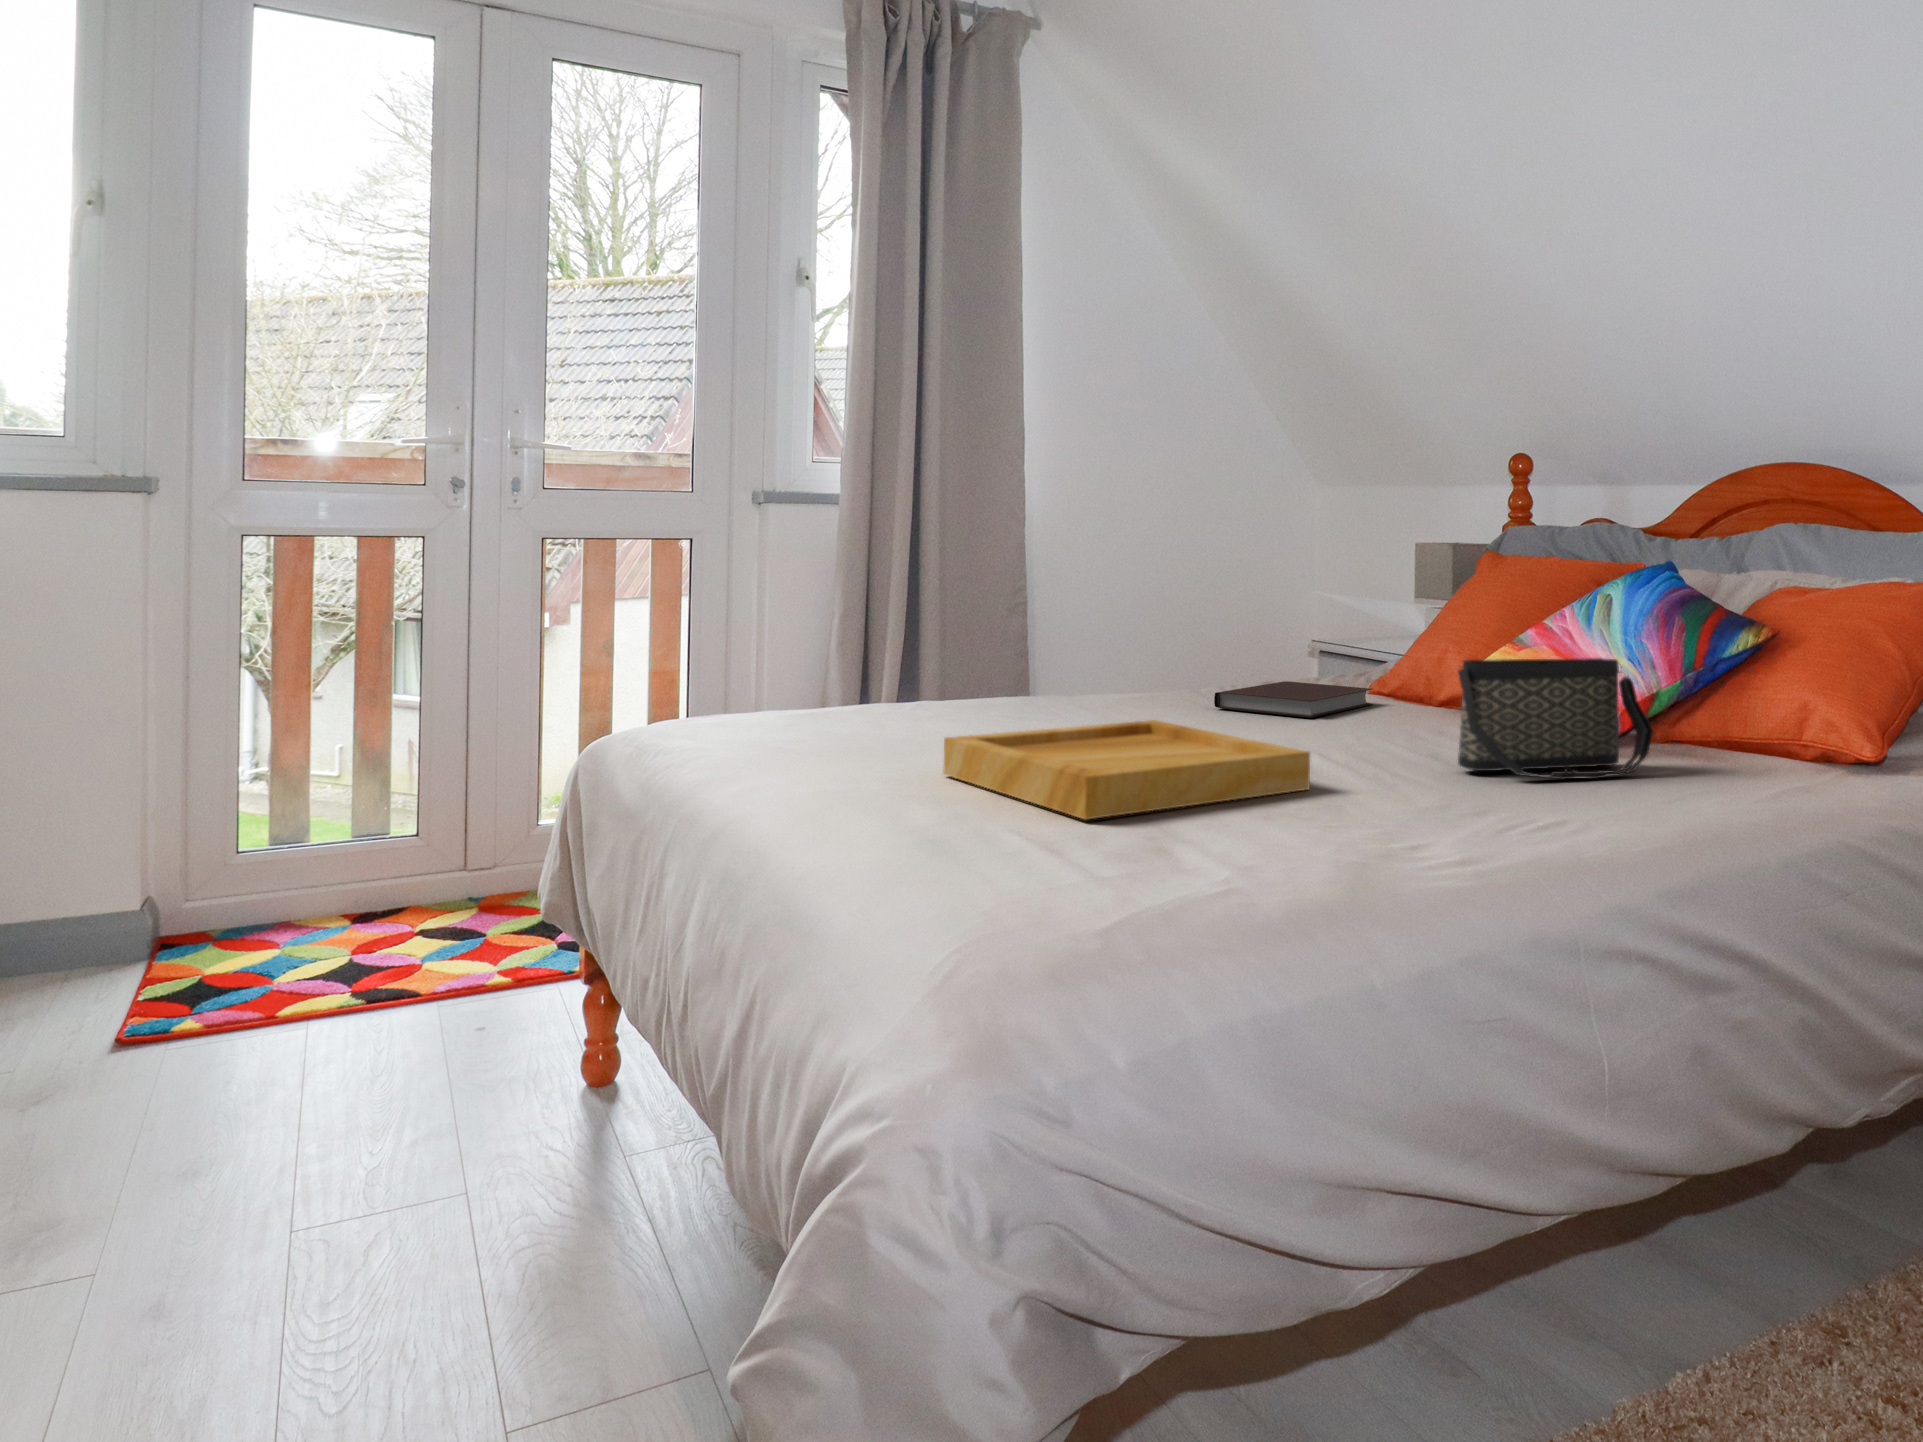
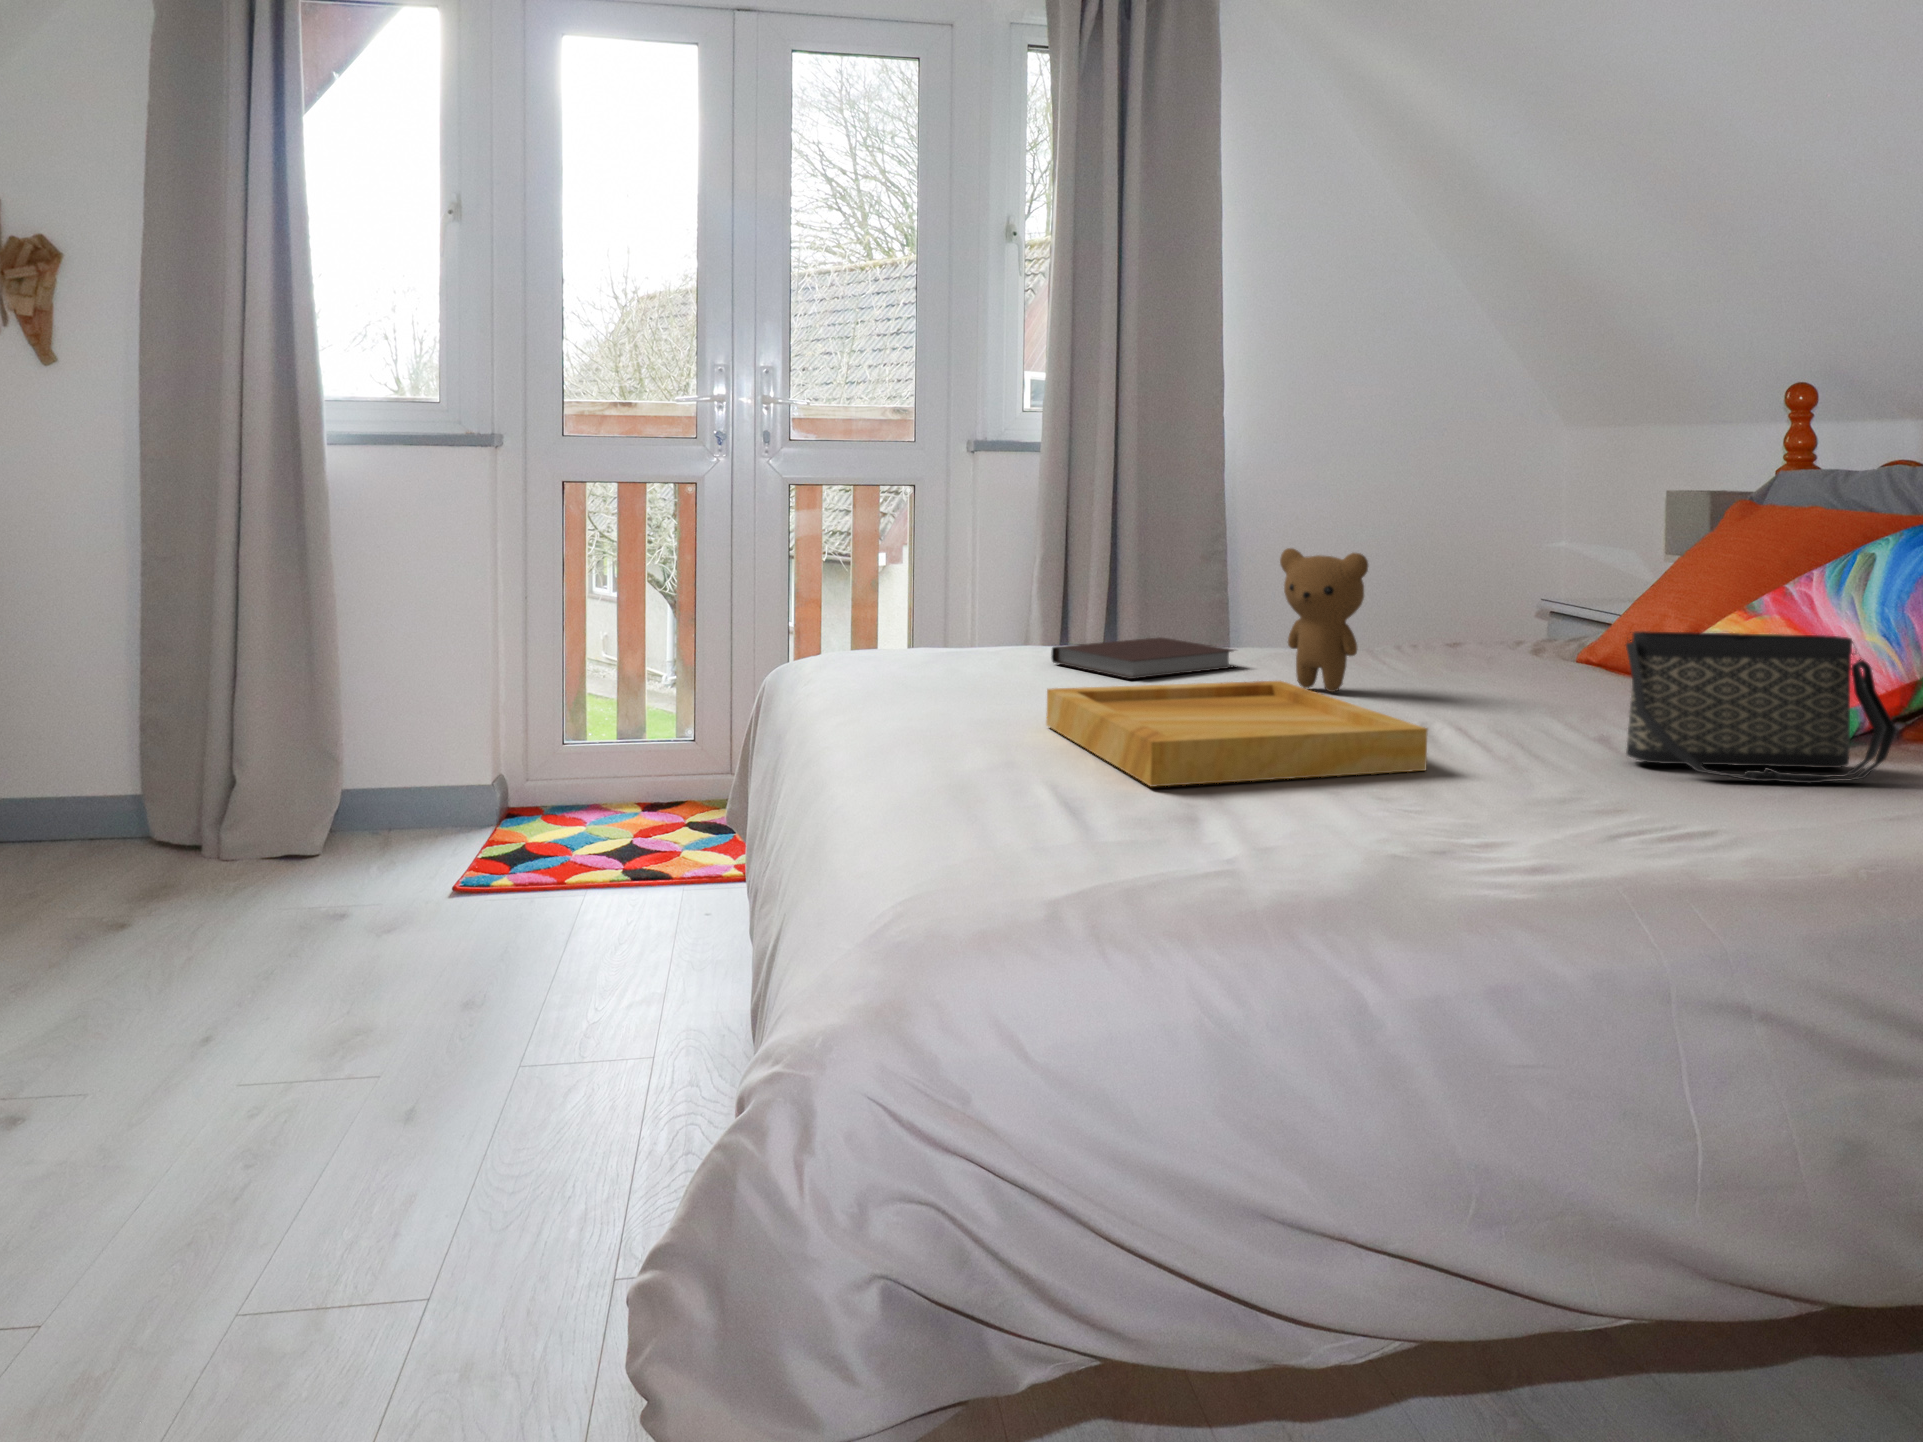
teddy bear: none [1136,597,1220,731] -> present [1280,548,1368,692]
notebook: present [1214,681,1372,718] -> present [1051,637,1234,679]

